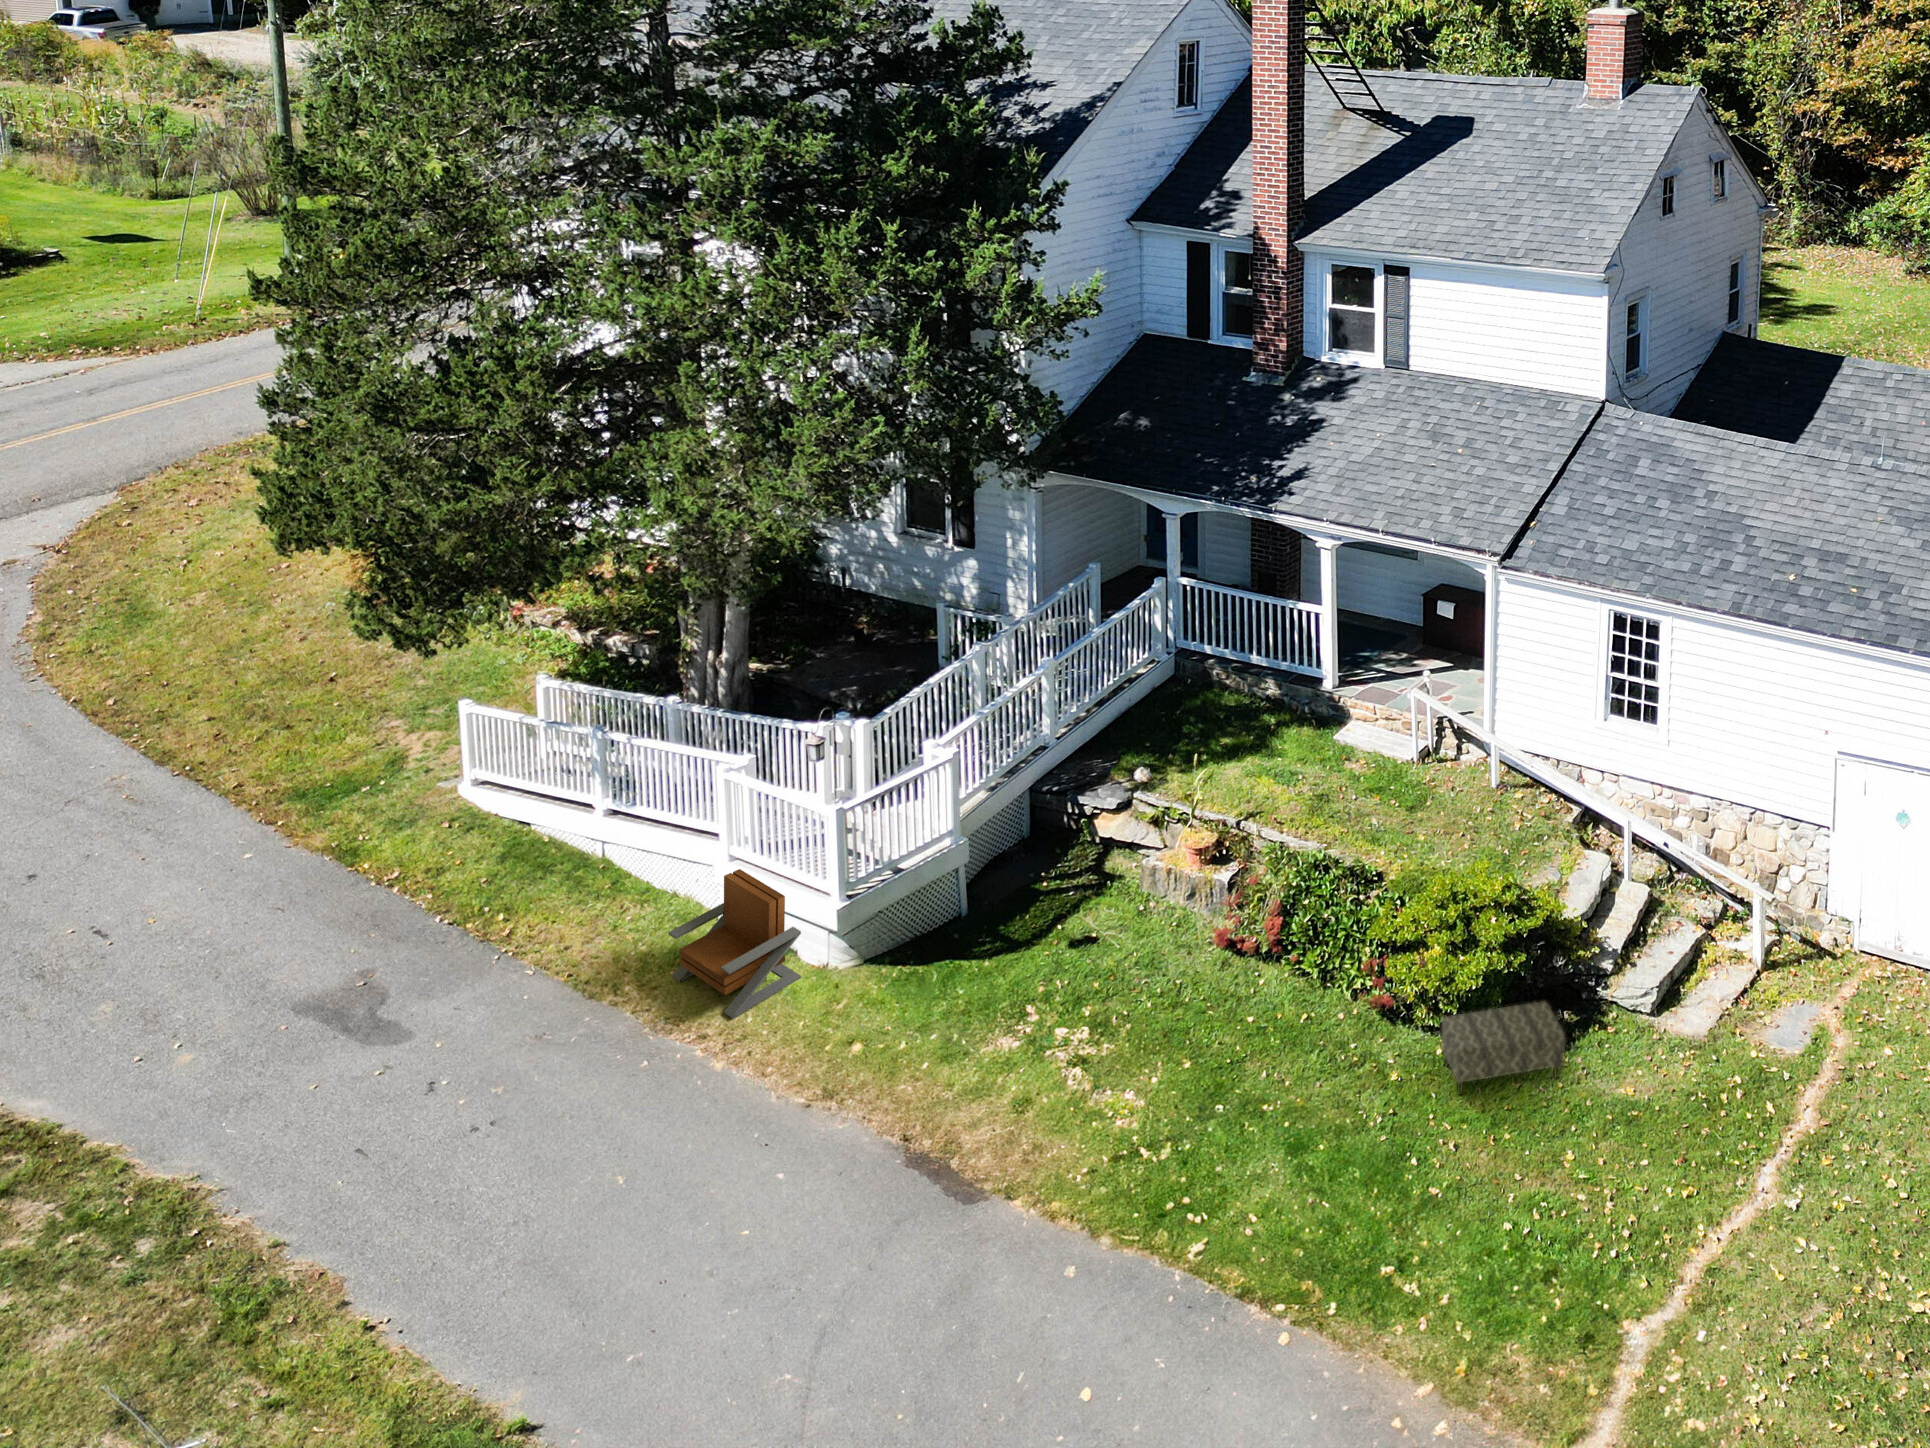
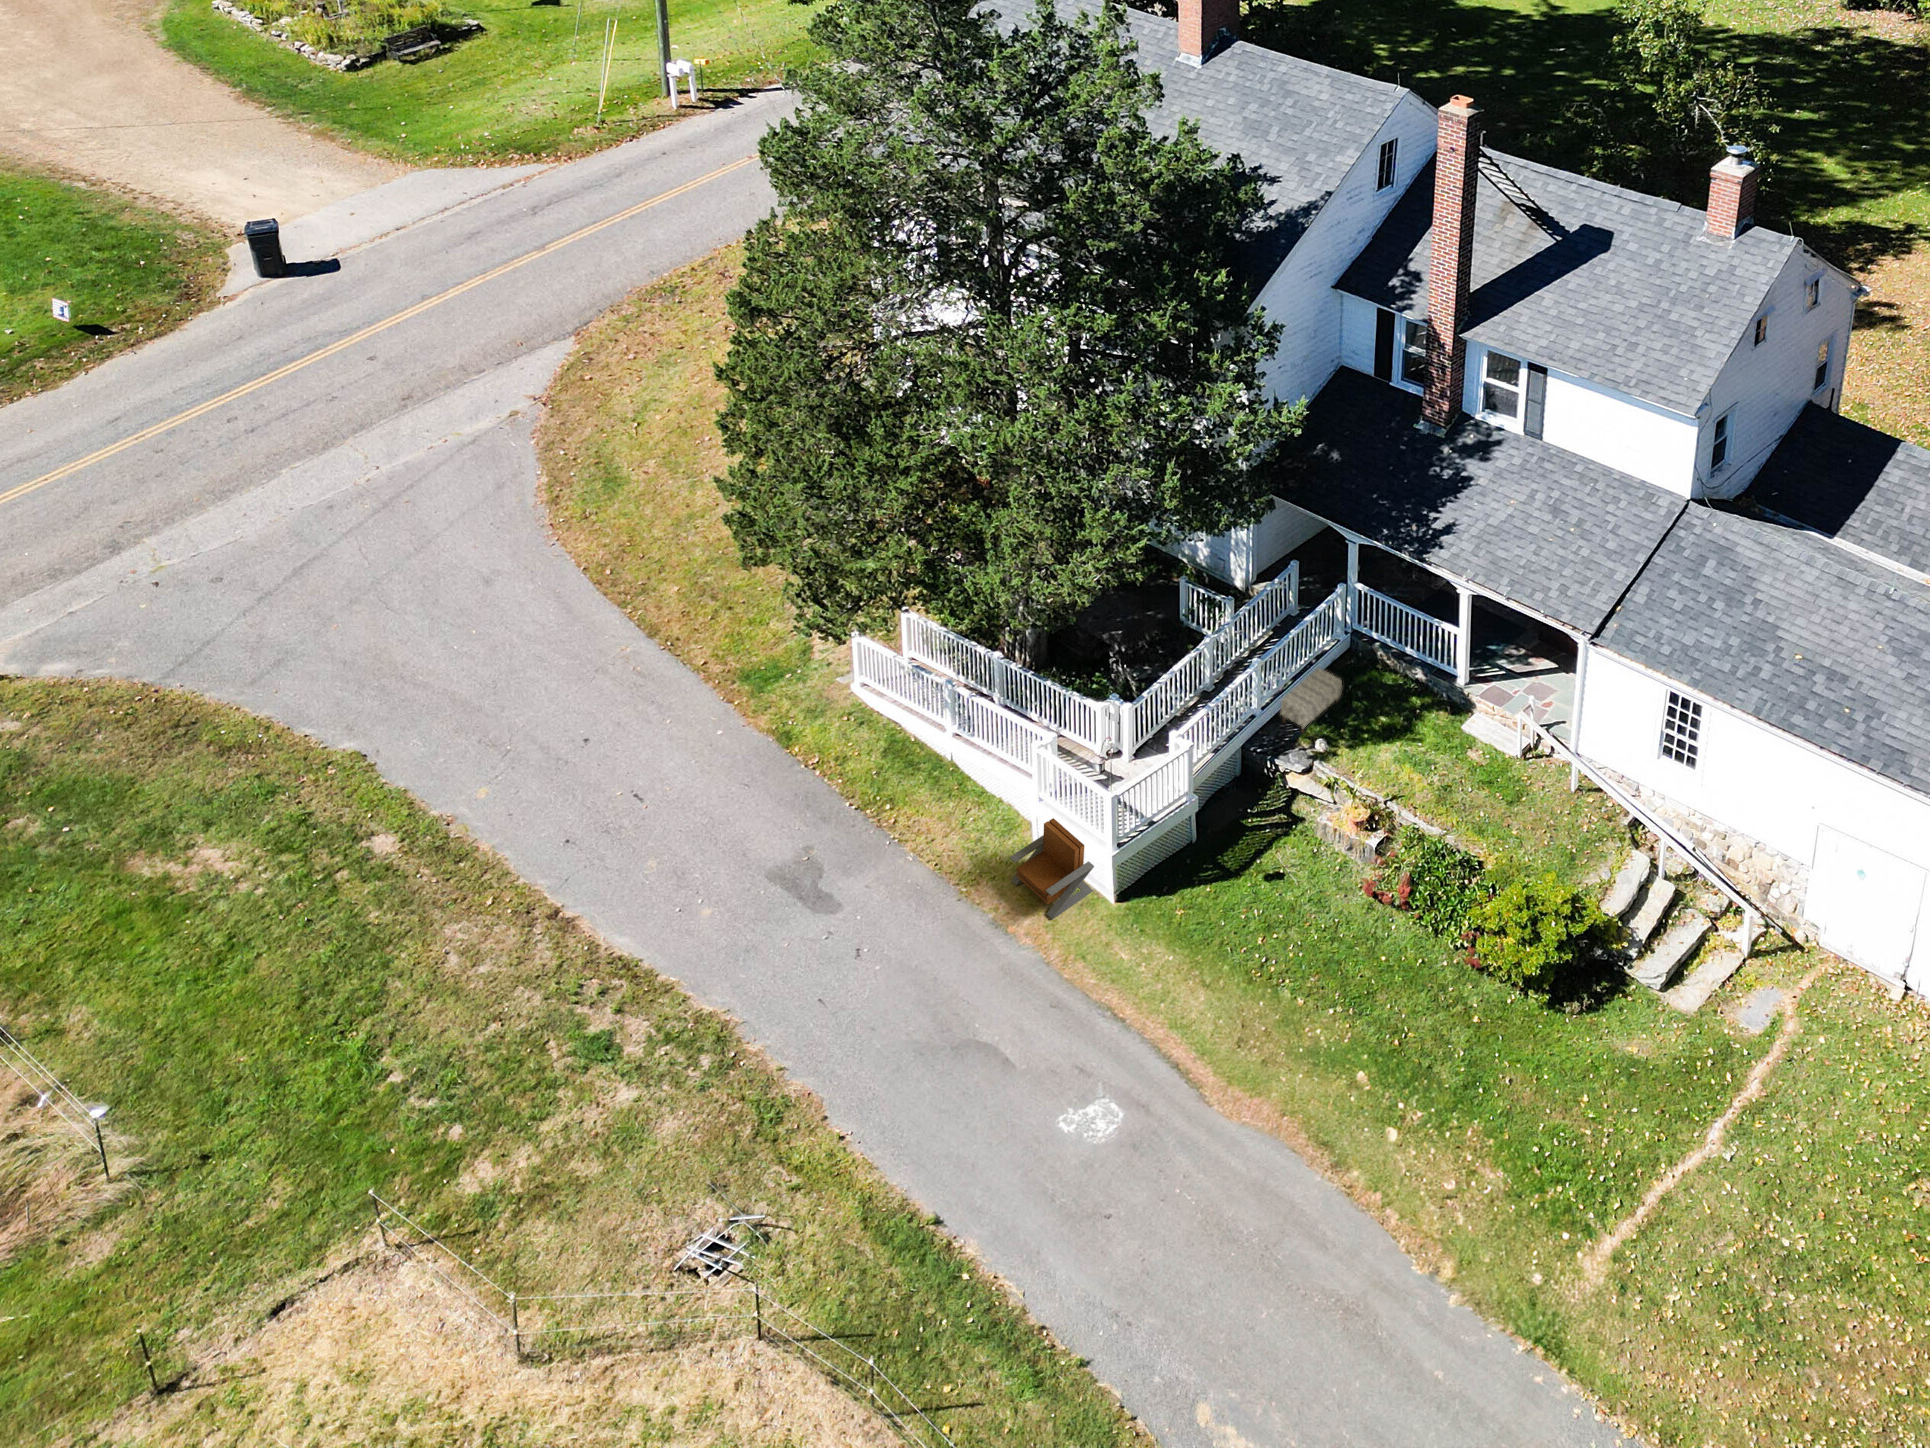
bench: present [1441,1001,1565,1094] -> present [1280,668,1342,732]

